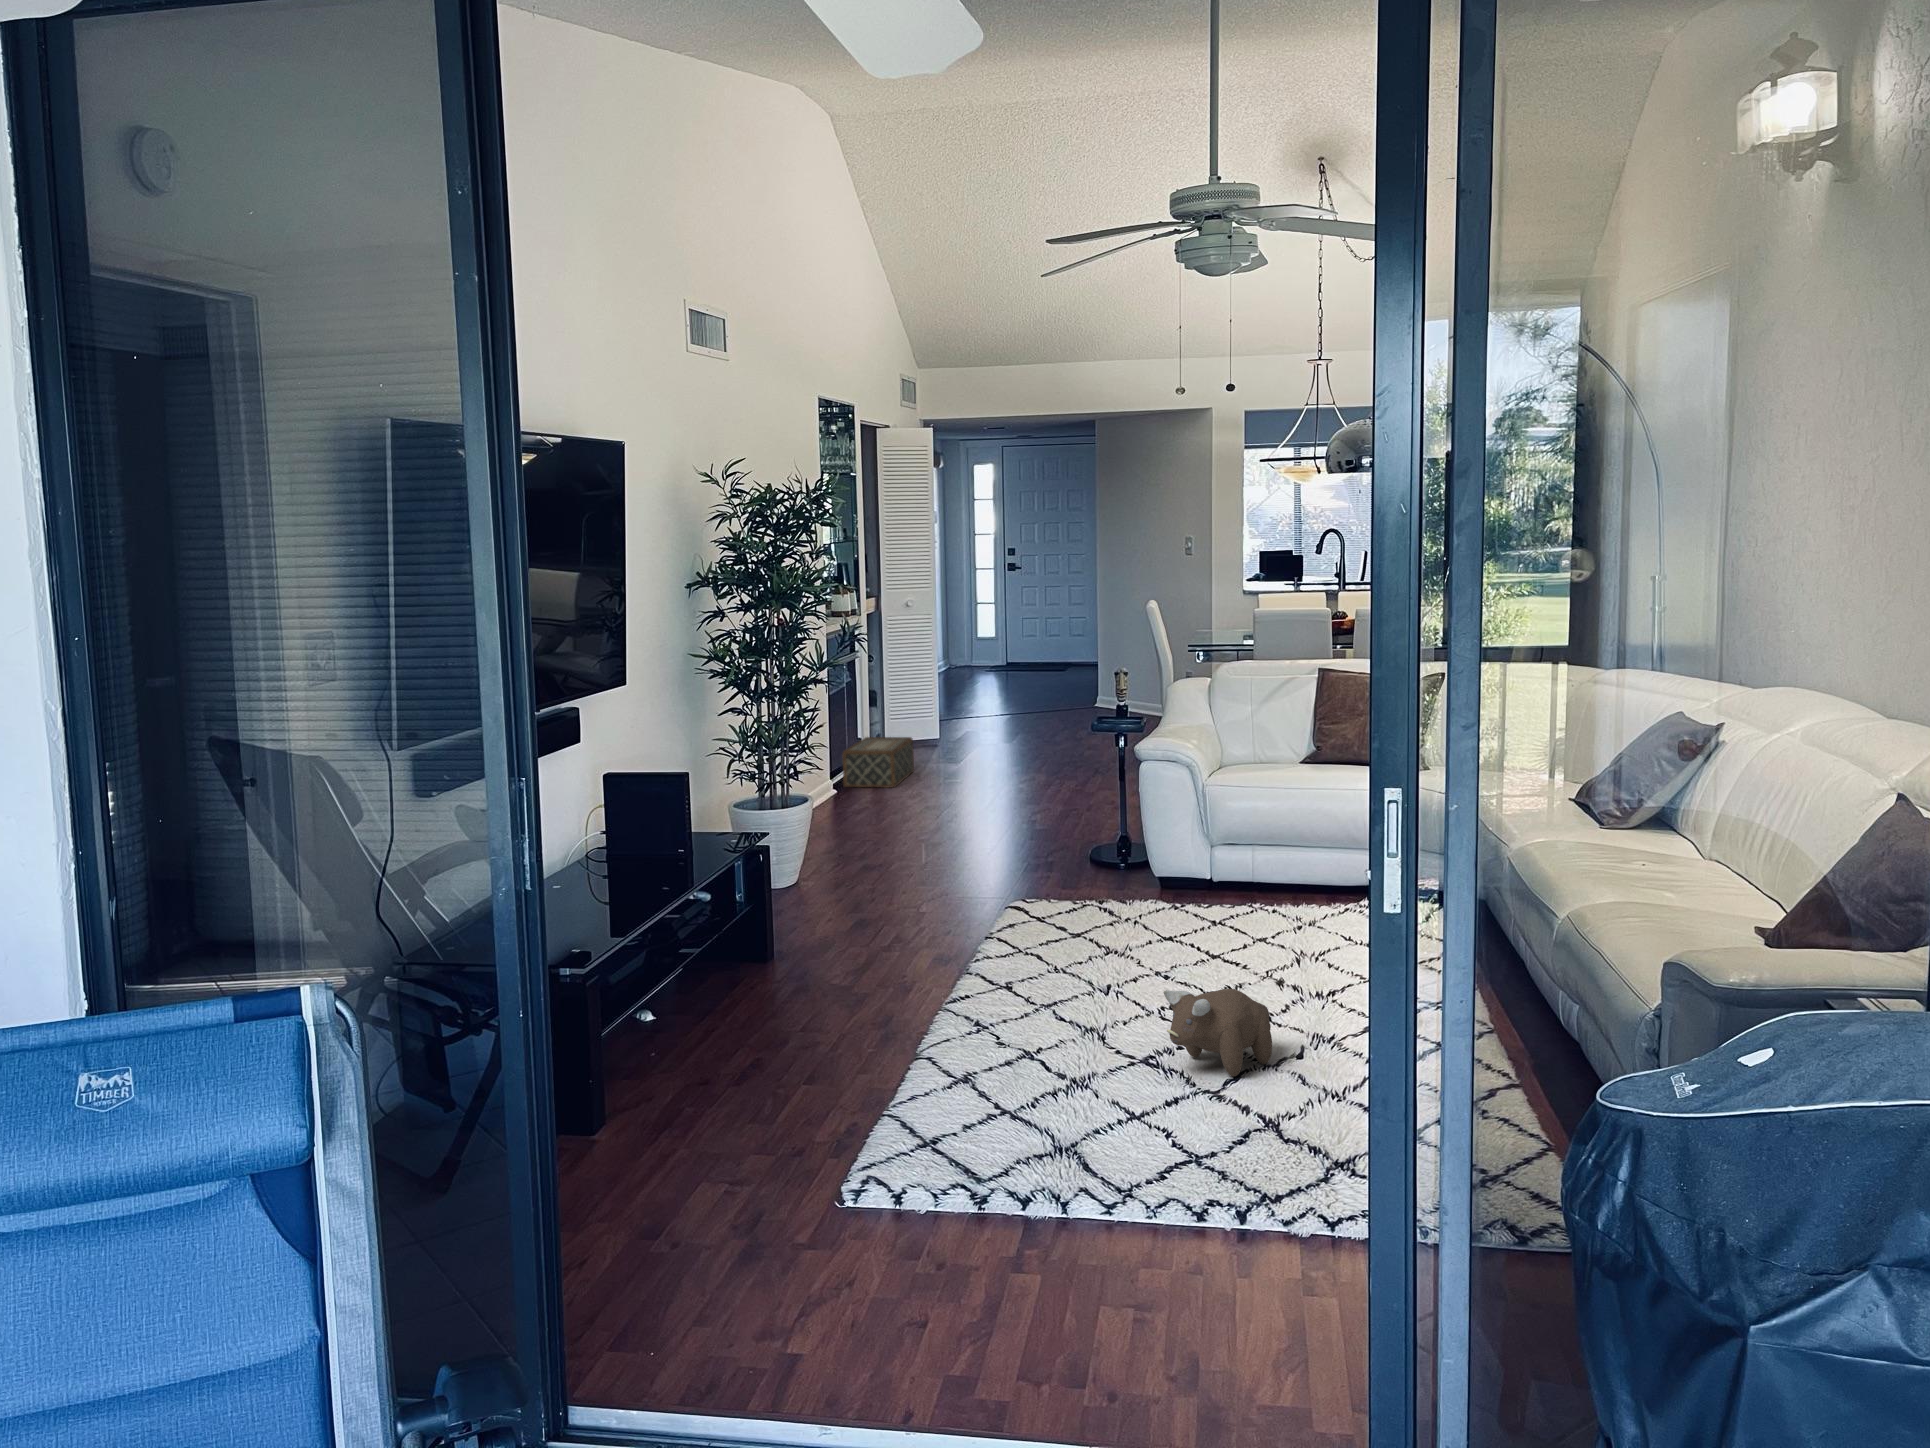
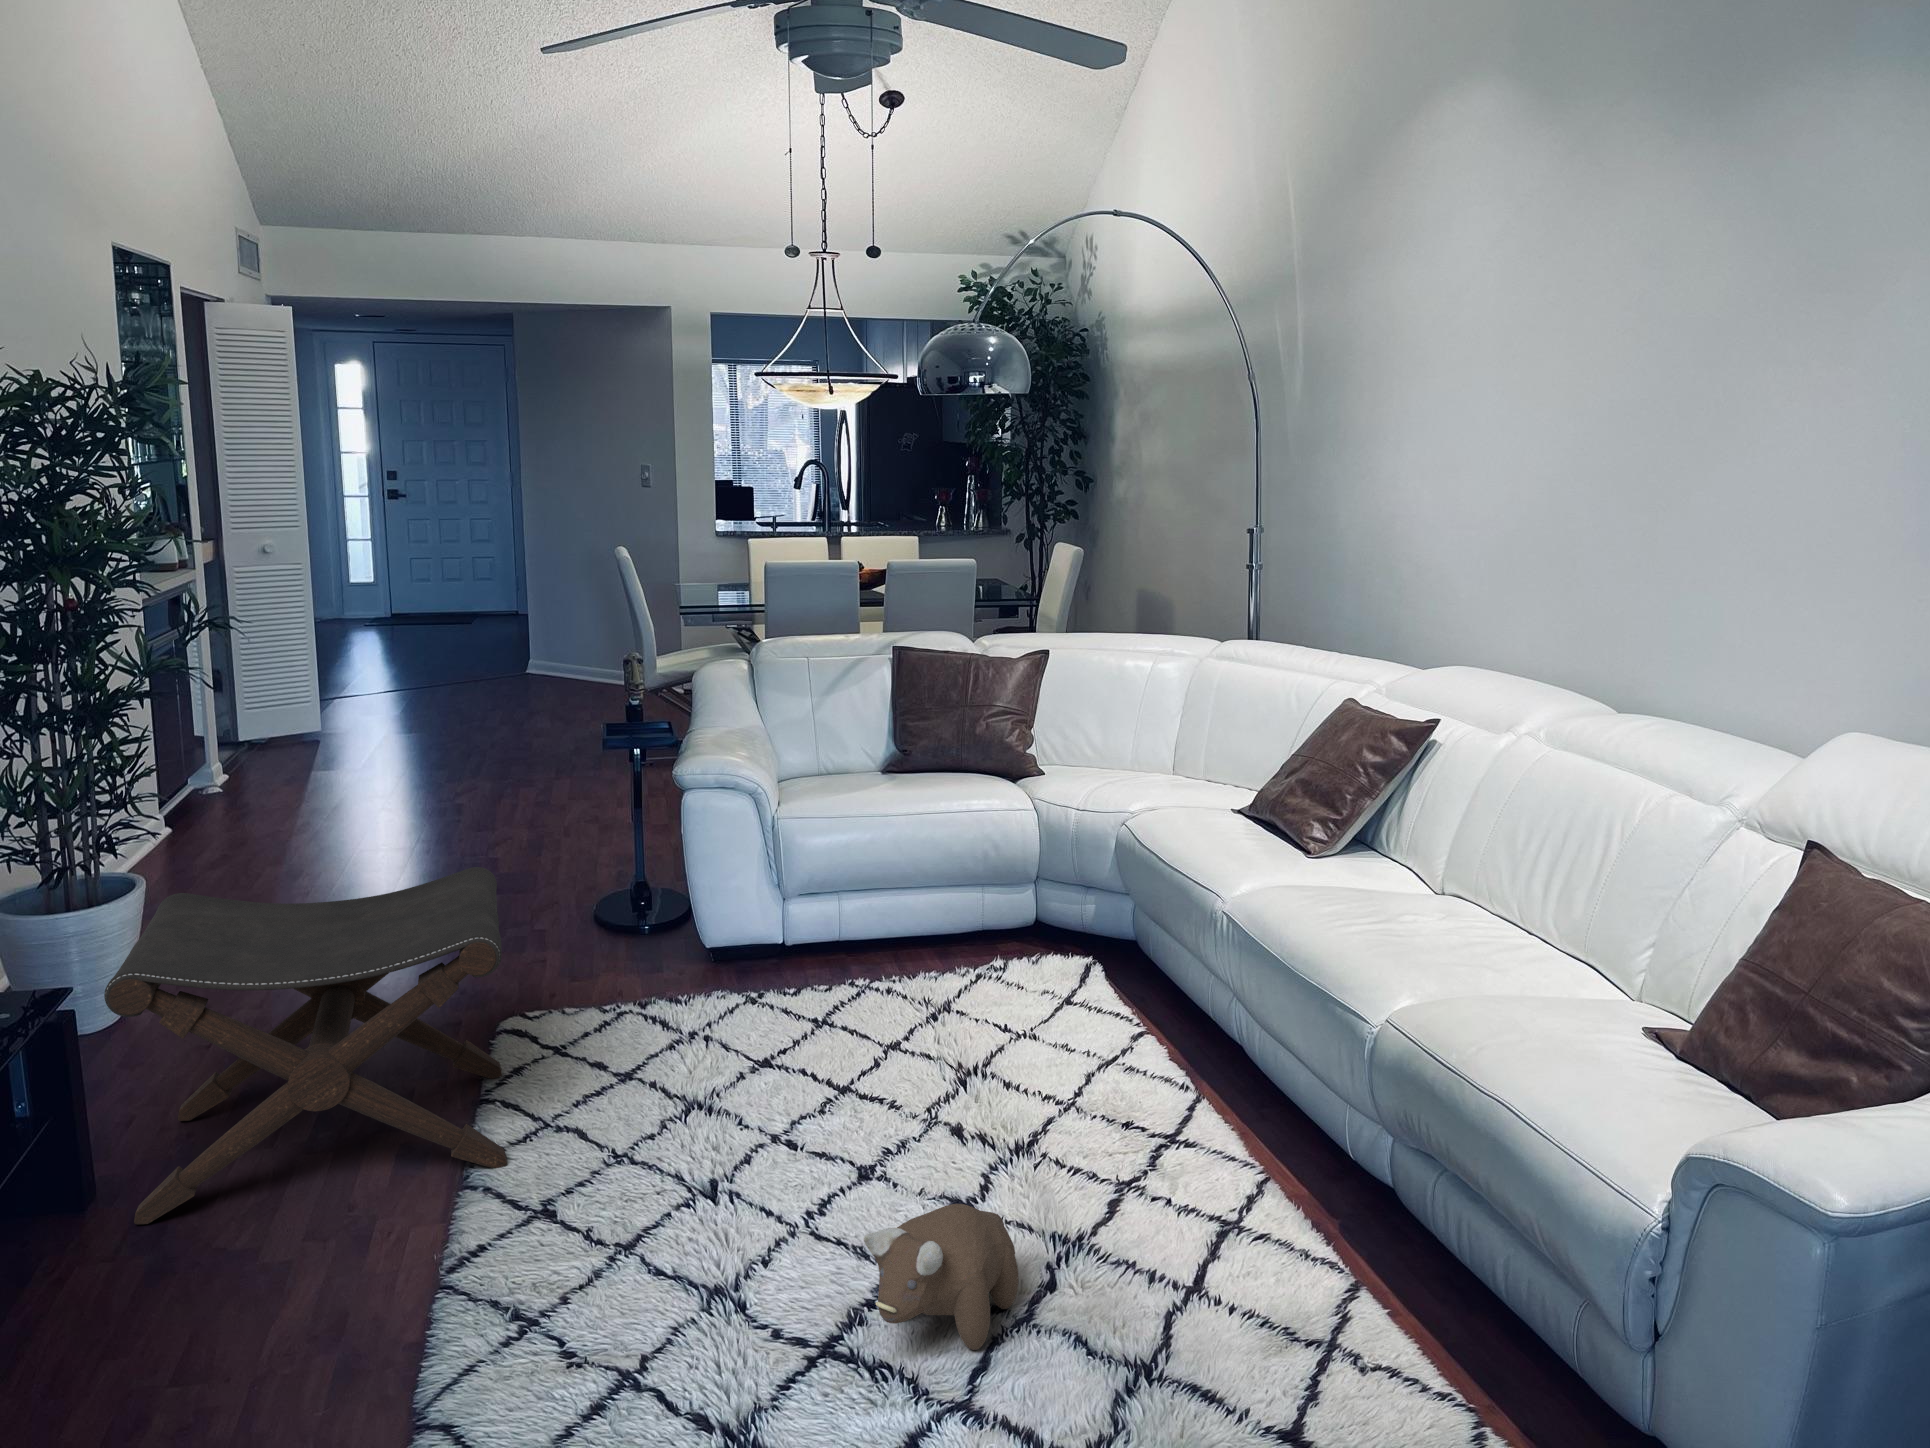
woven basket: present [843,737,914,788] -> none [177,741,292,824]
footstool: none [783,788,1002,967] -> present [104,867,507,1224]

